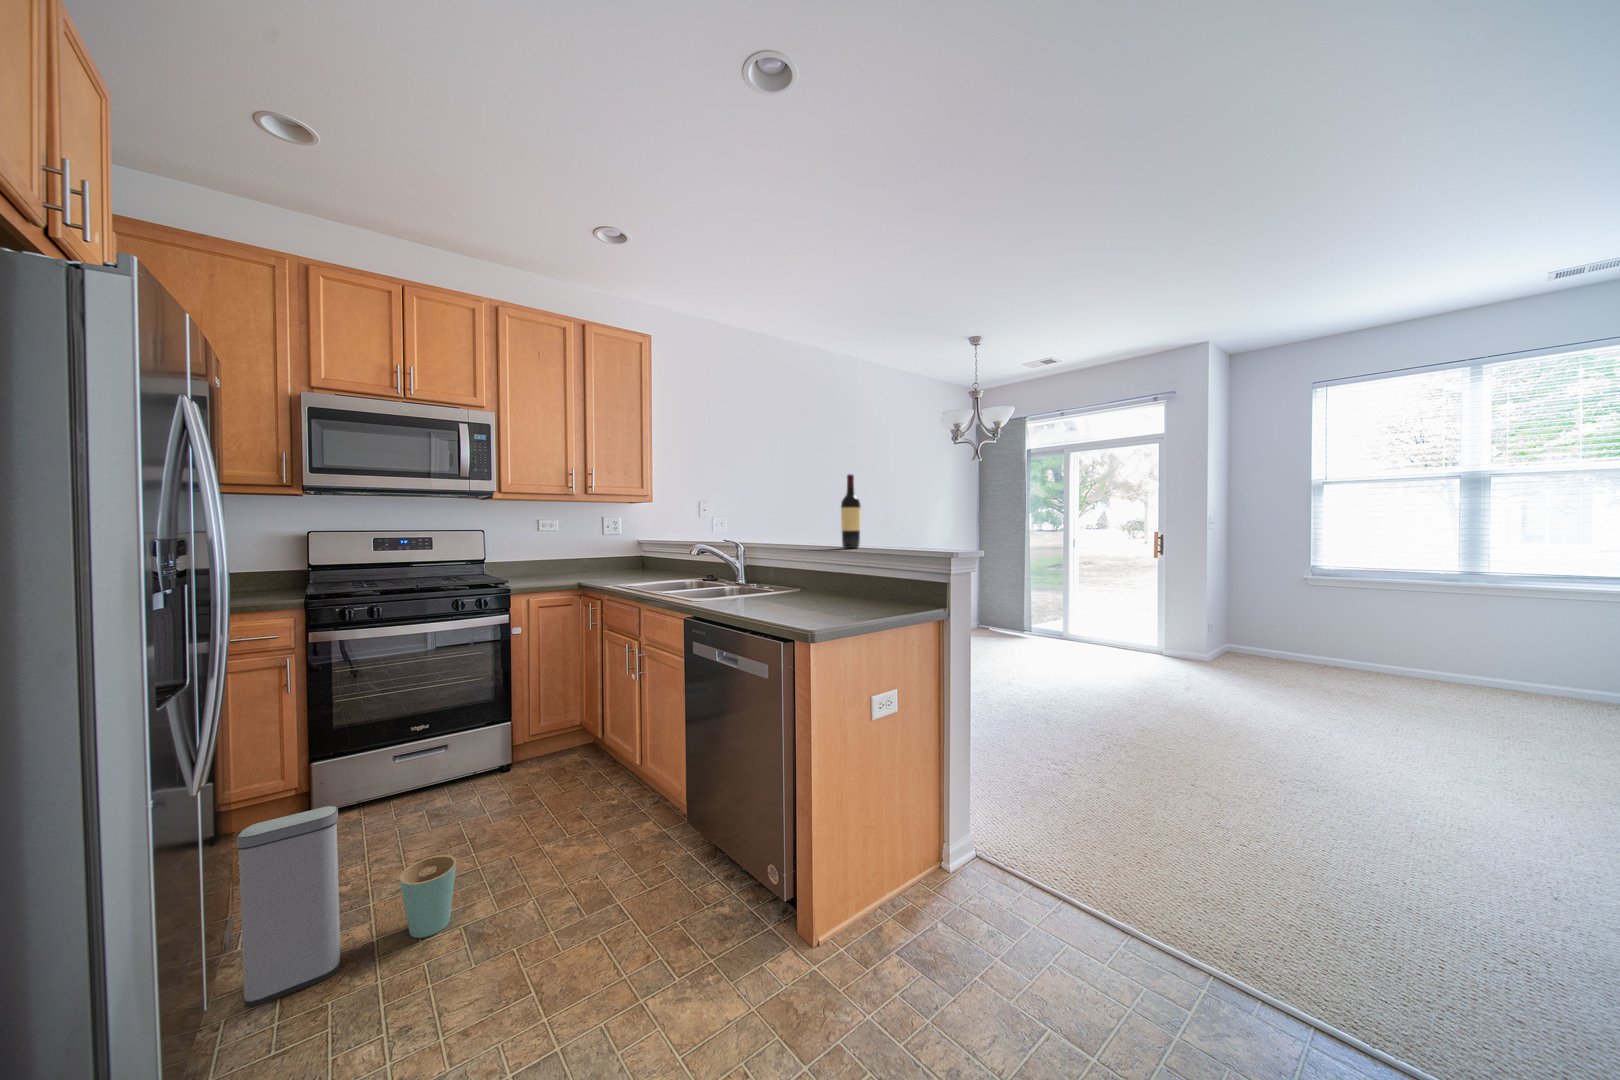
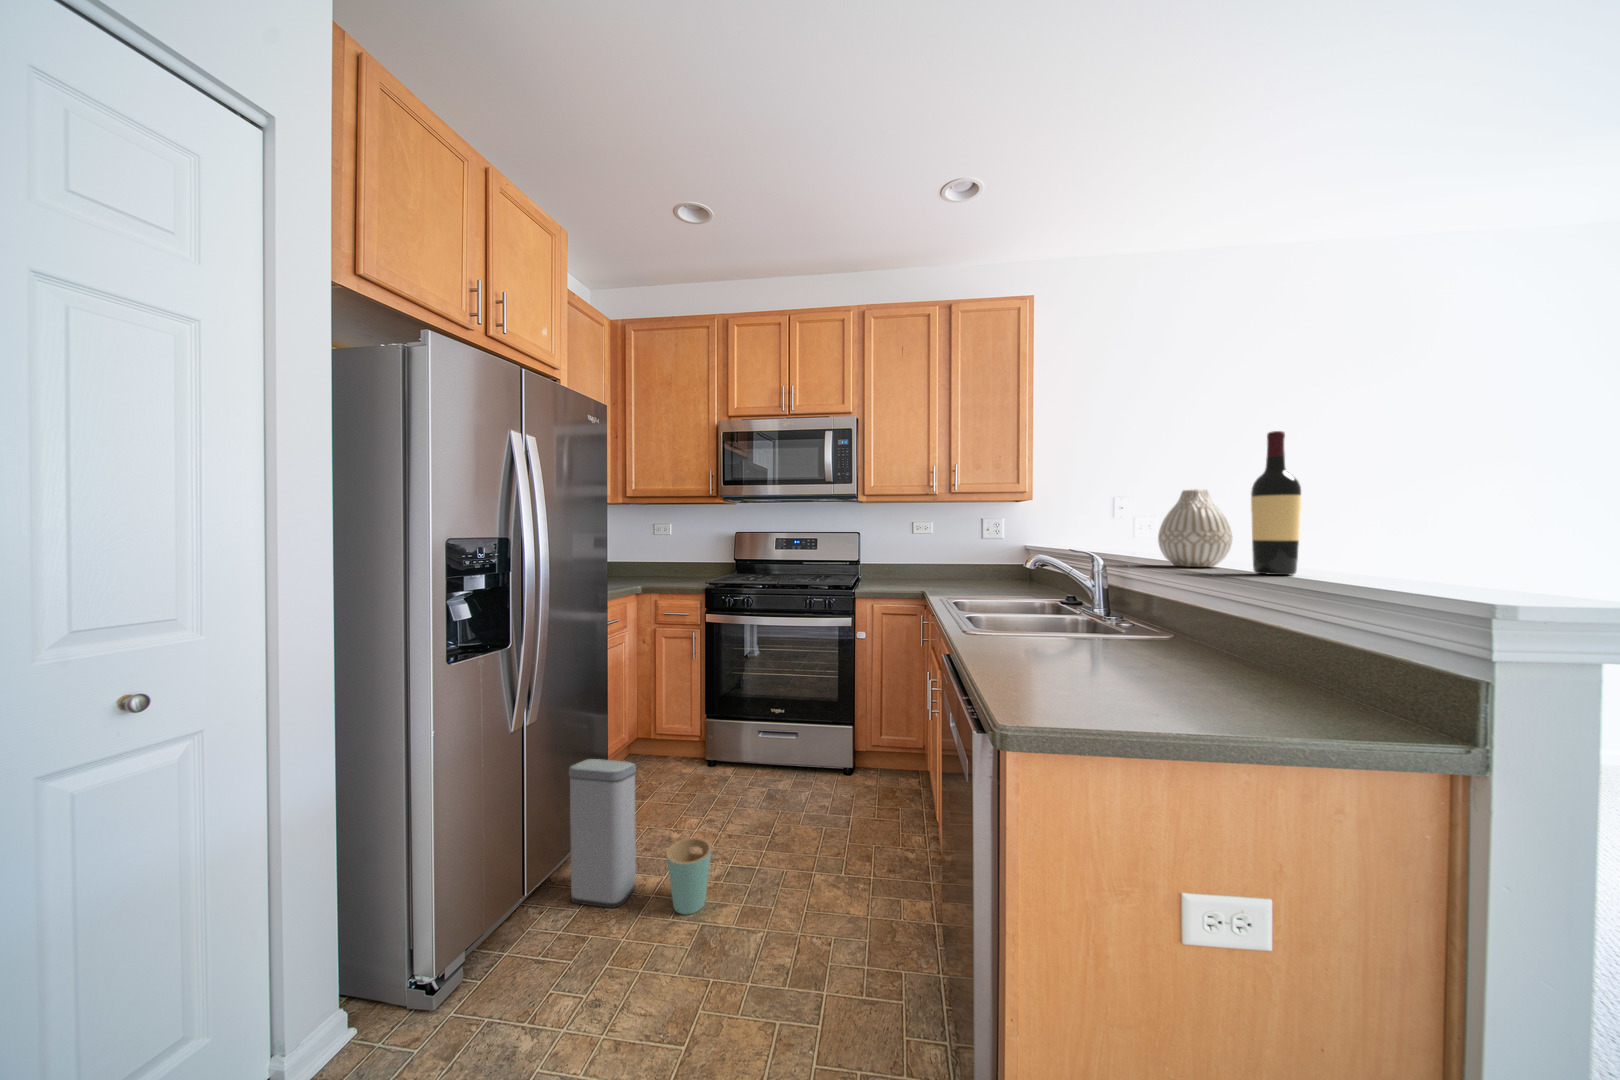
vase: none [786,502,822,547] -> present [1158,489,1232,567]

